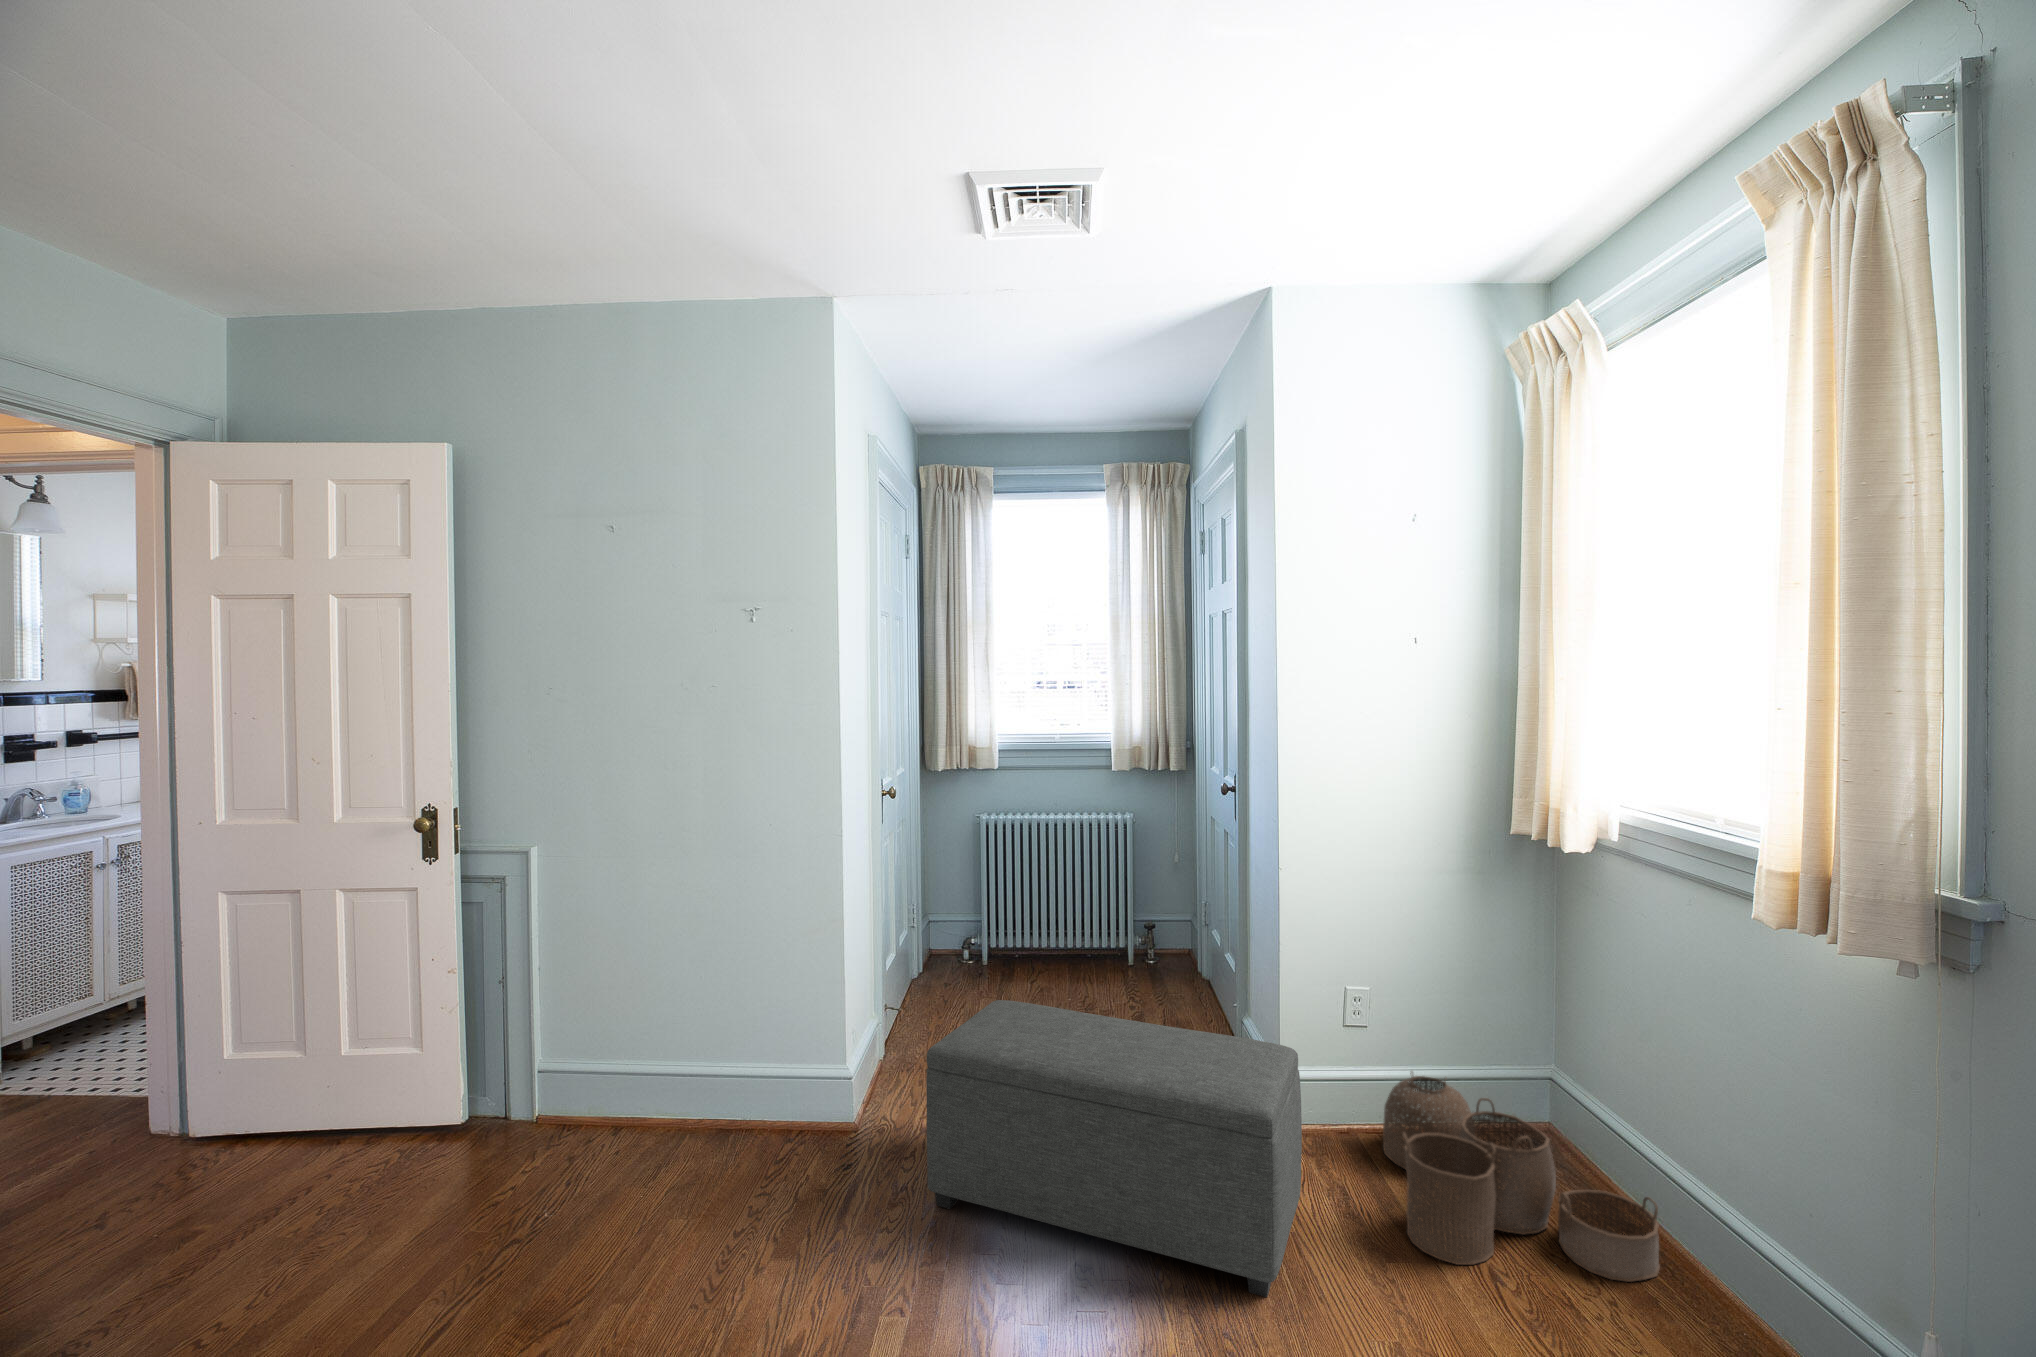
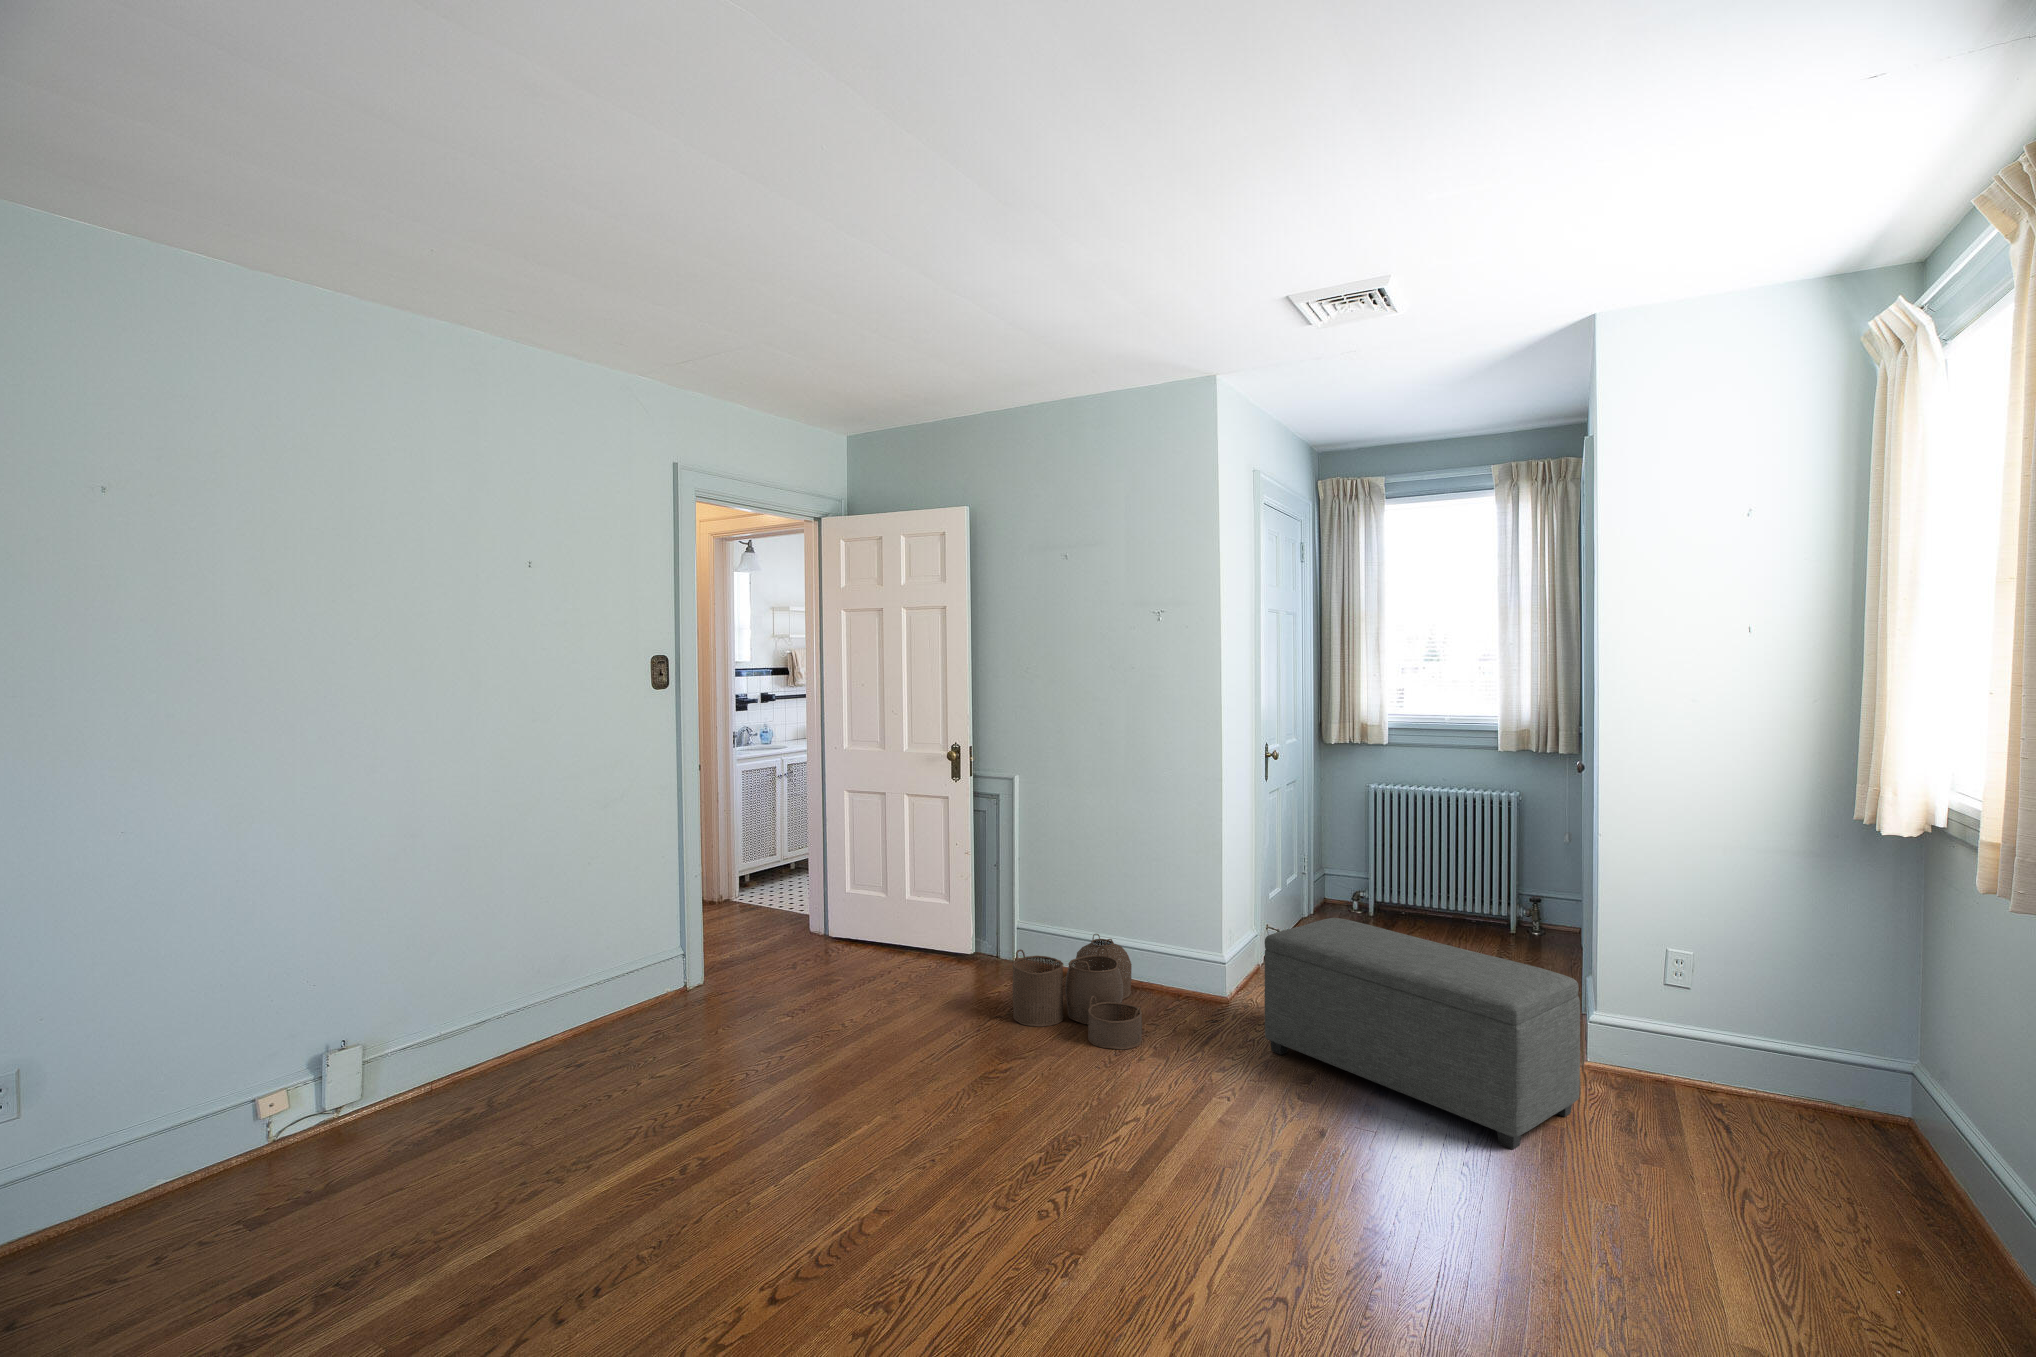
woven basket: present [1383,1072,1660,1282] -> present [1012,934,1142,1050]

